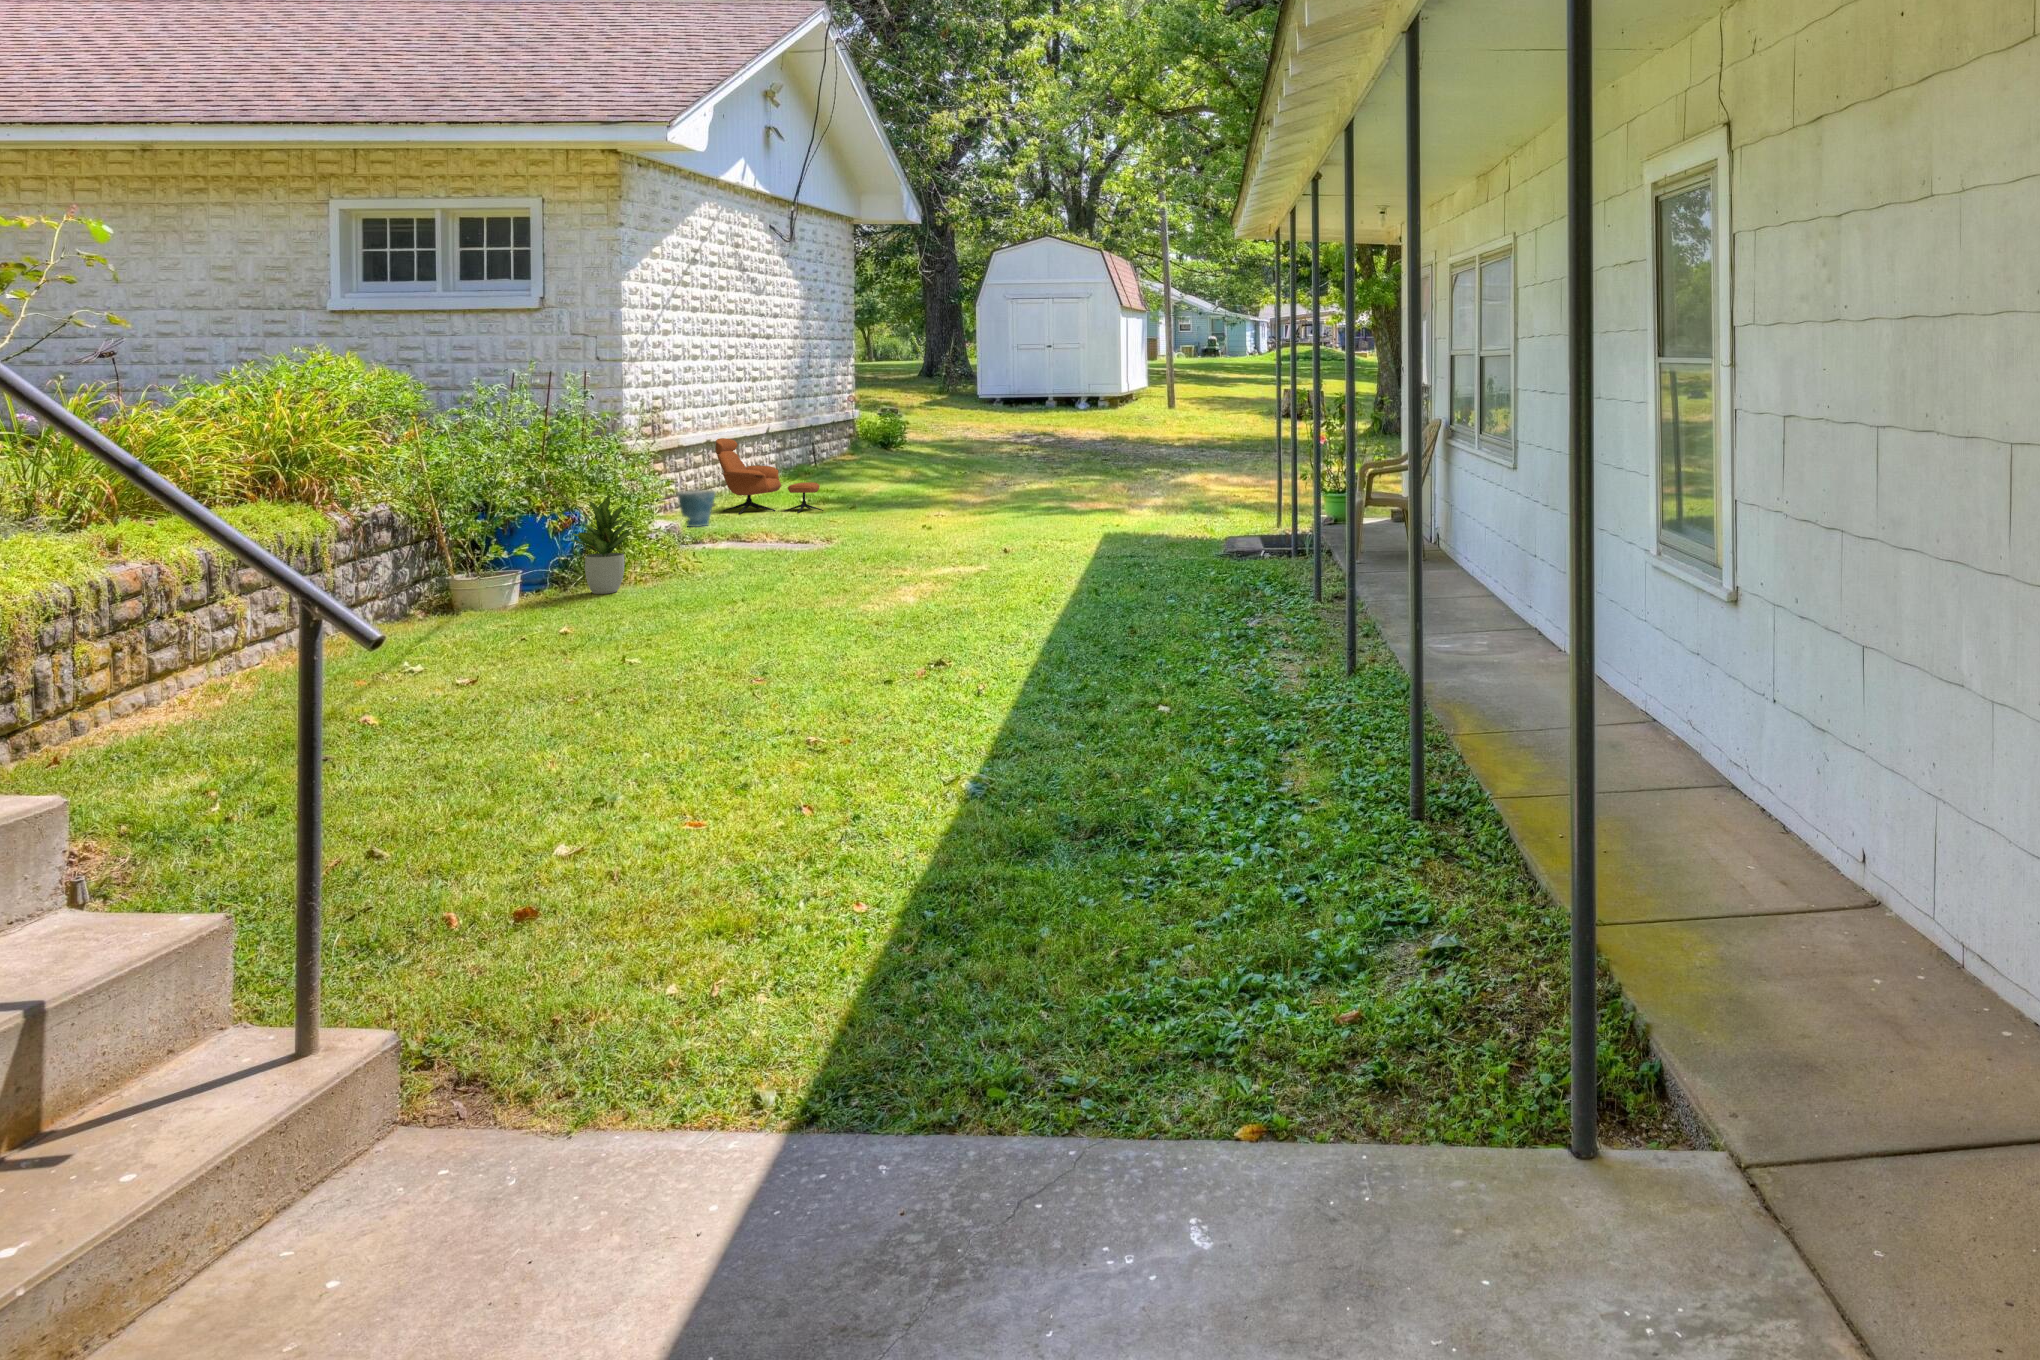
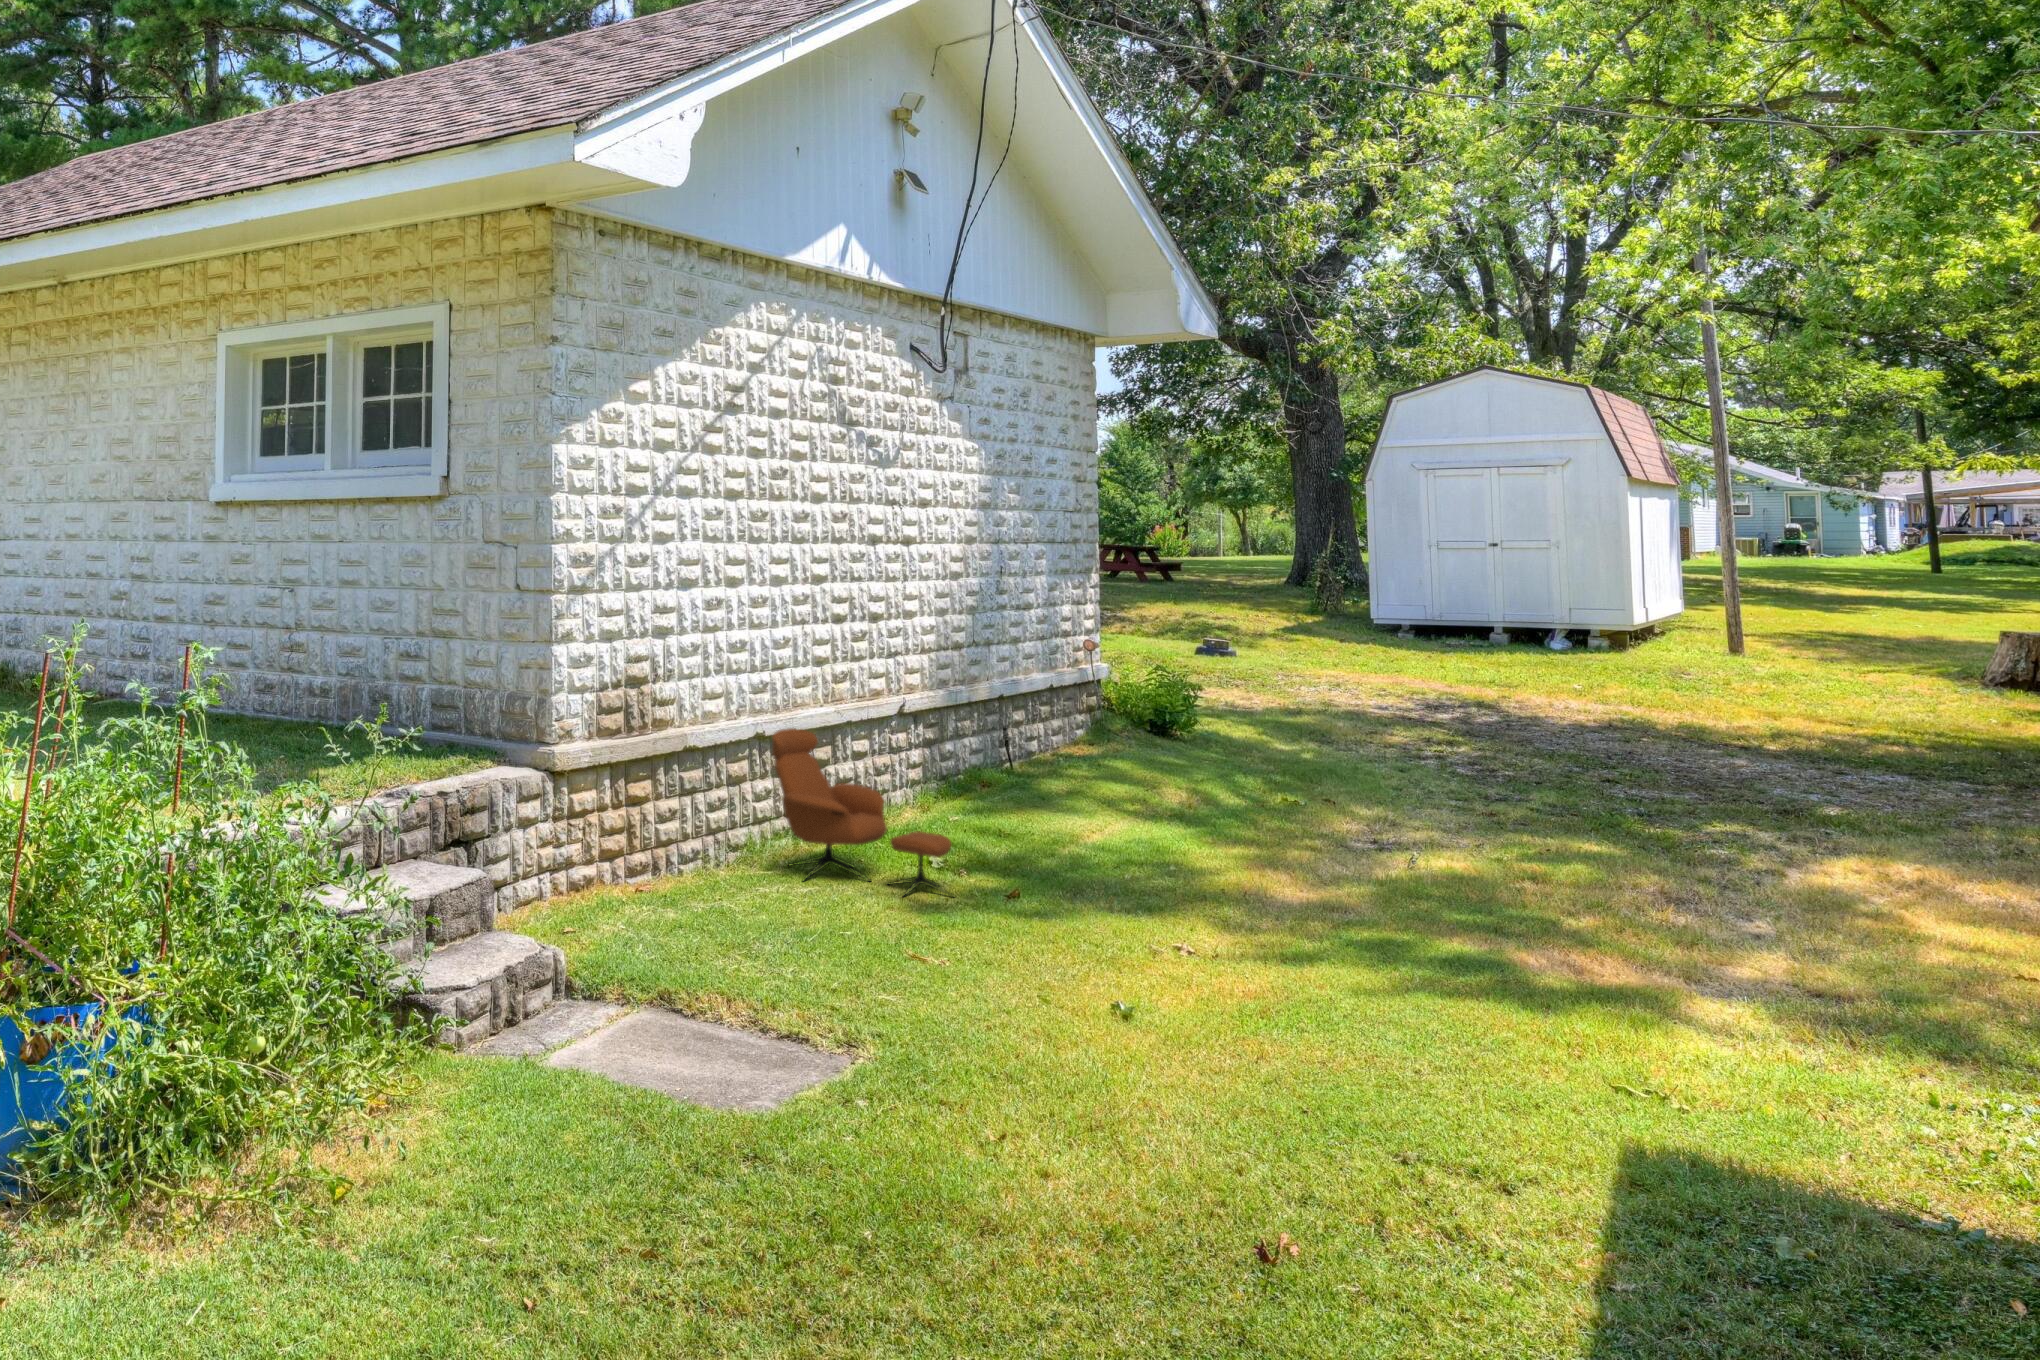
bucket: present [677,489,715,527] -> none [663,835,731,915]
potted plant: present [571,494,633,594] -> none [100,952,258,1217]

